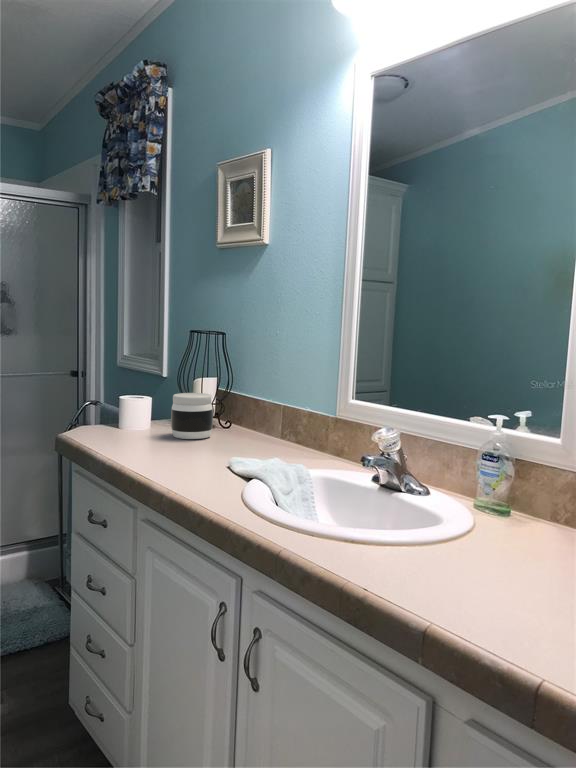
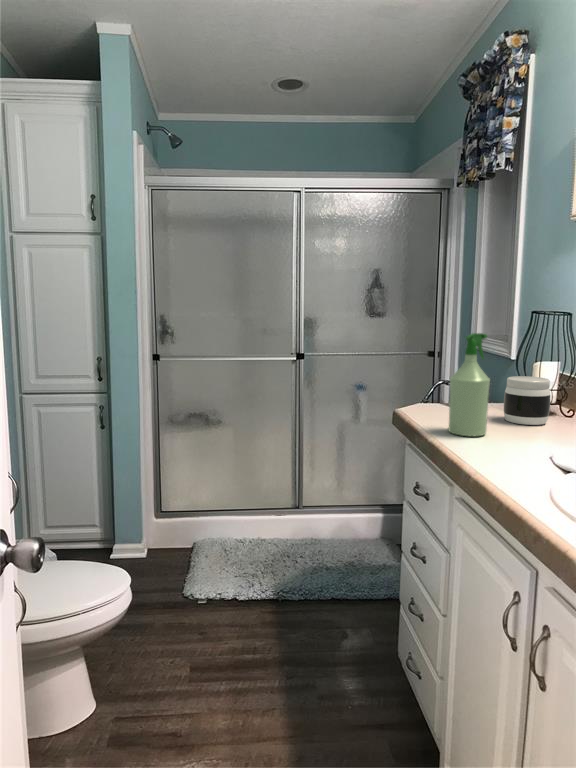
spray bottle: none [123,351,164,457] -> present [448,333,490,436]

